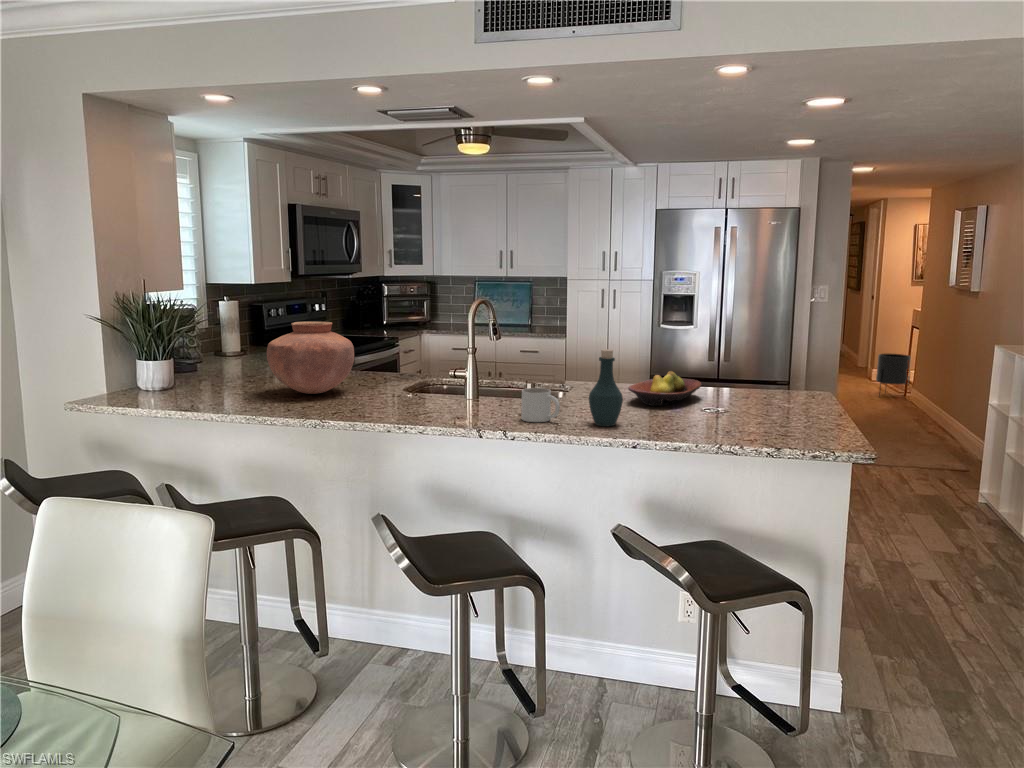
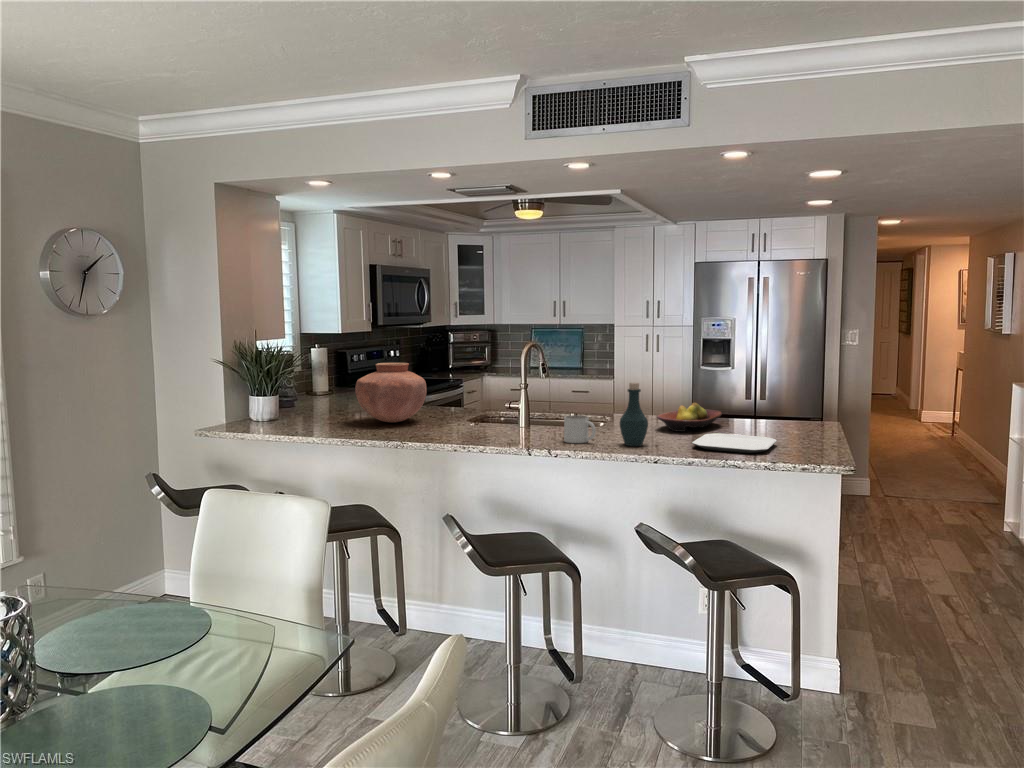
planter: present [876,354,910,396] -> none [921,394,954,437]
plate: none [675,409,773,436] -> present [692,433,777,453]

